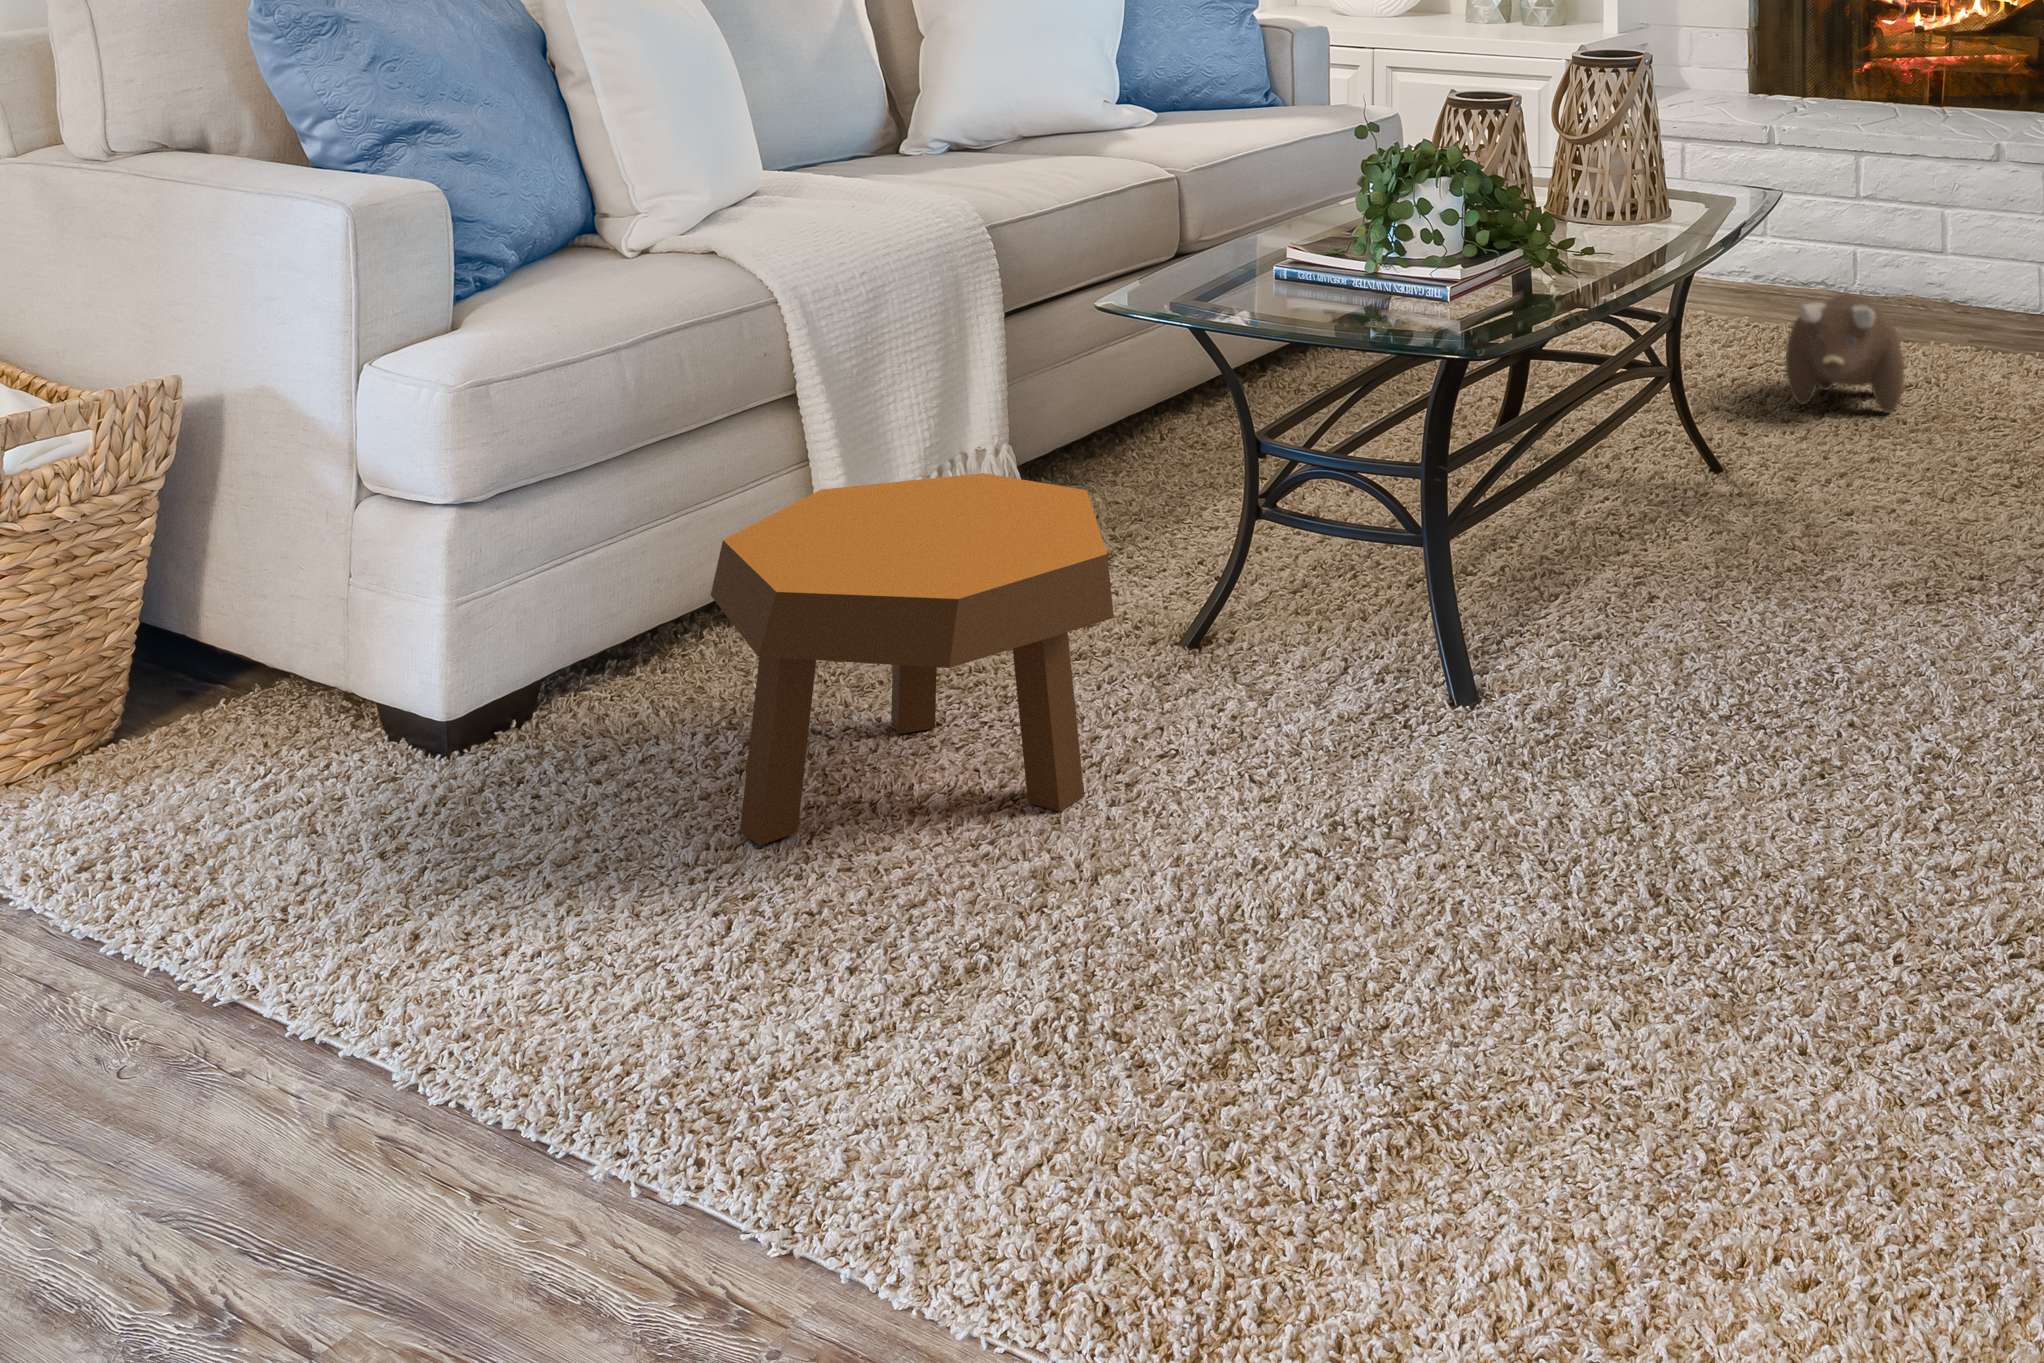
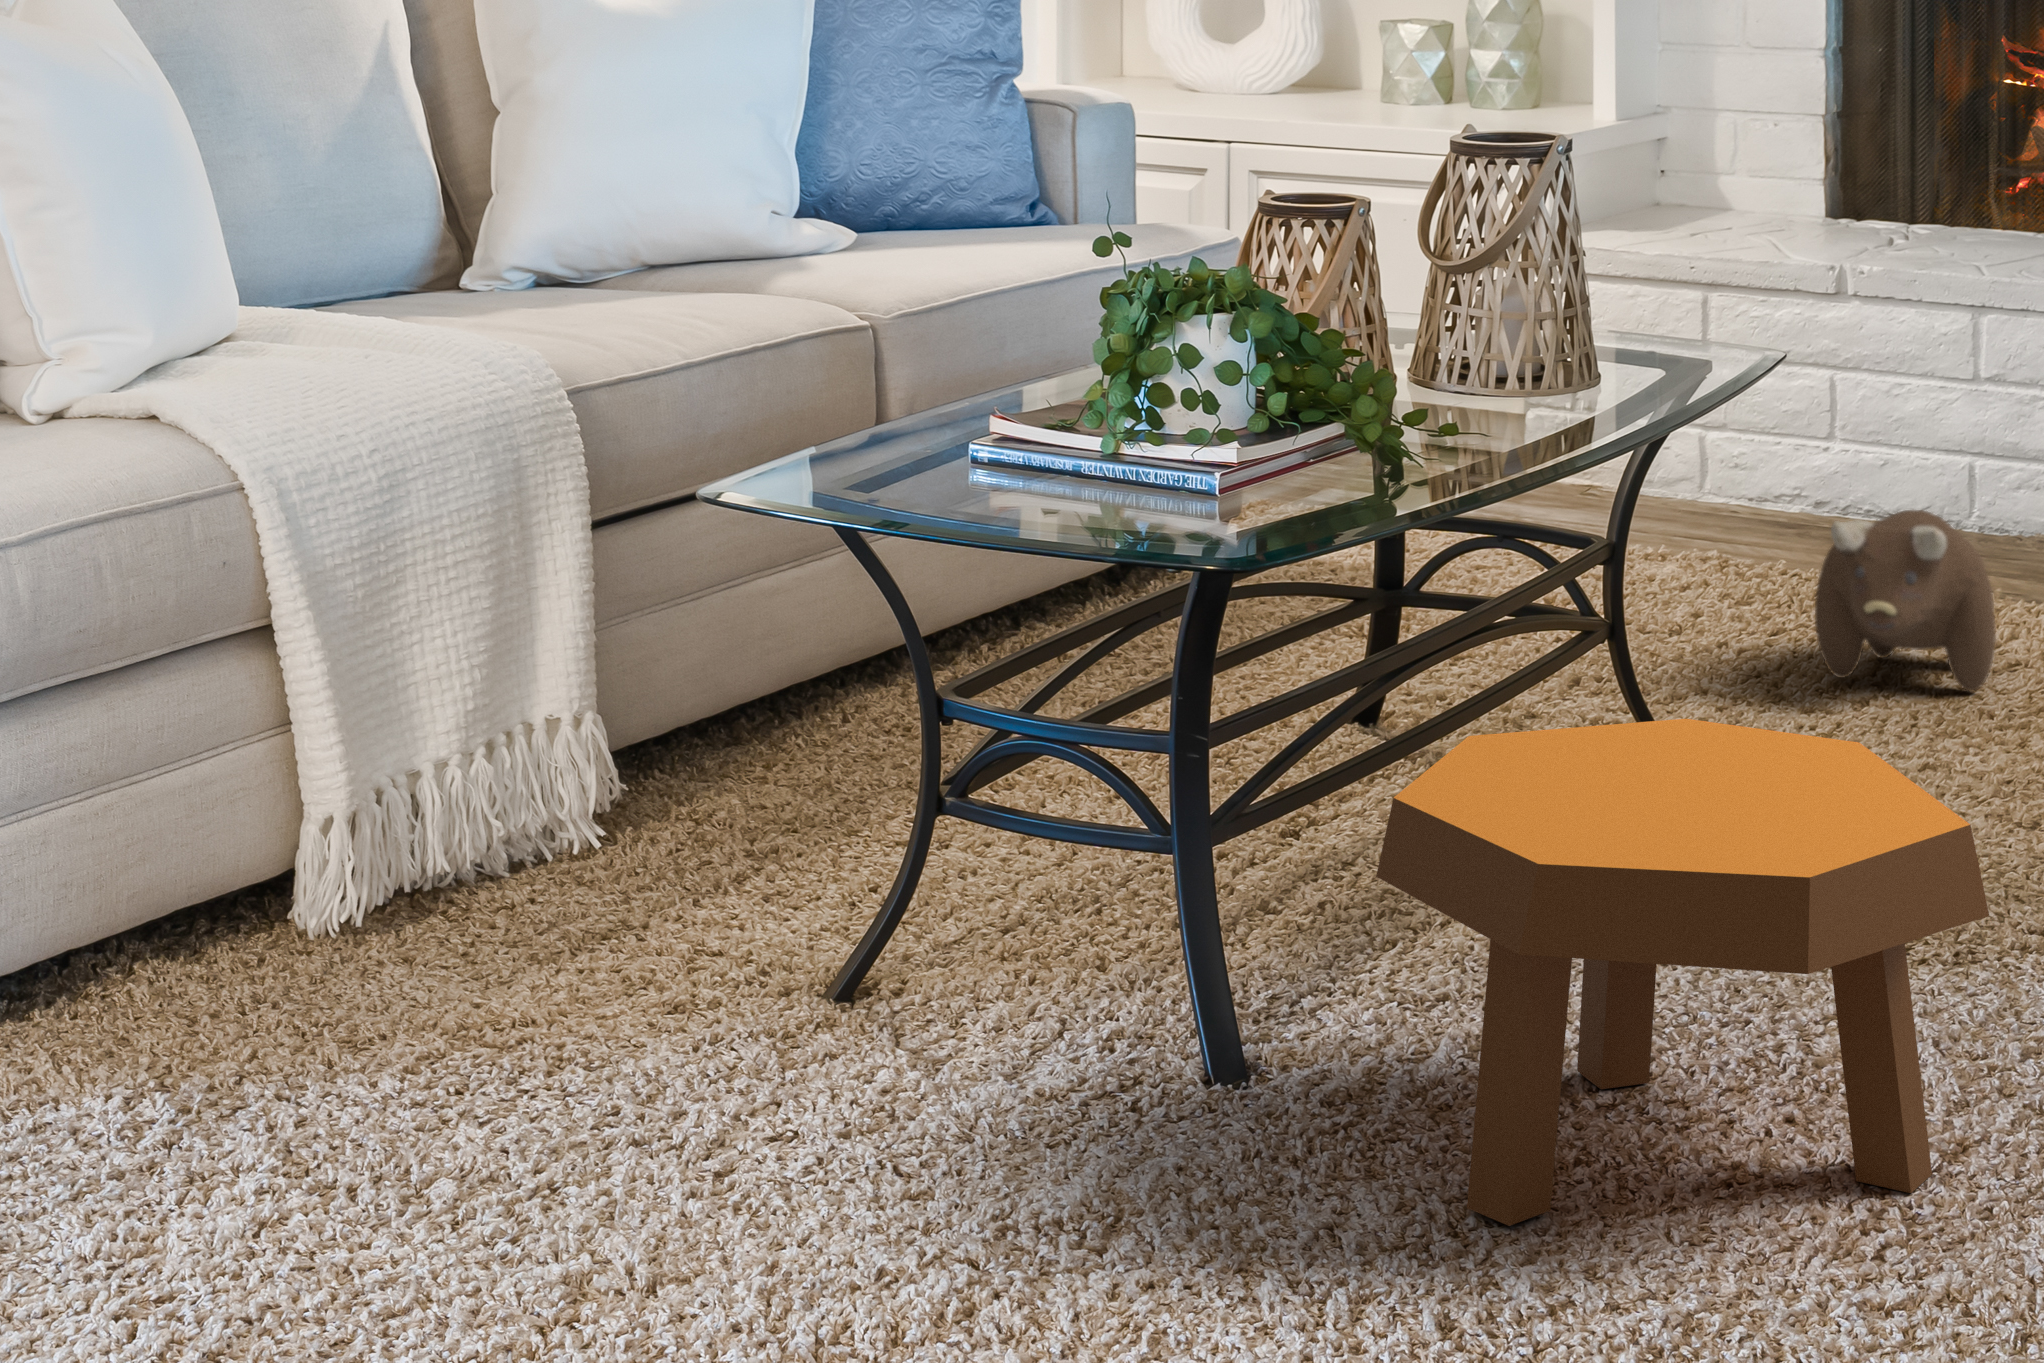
footstool: present [711,473,1114,845] -> present [1376,719,1989,1226]

